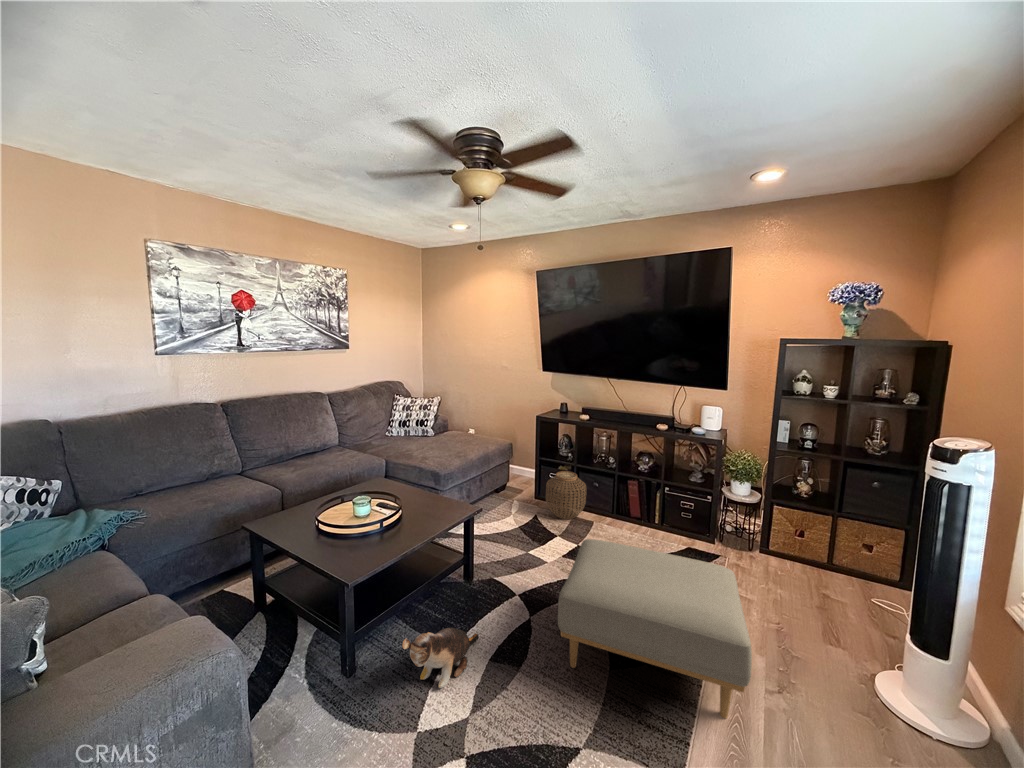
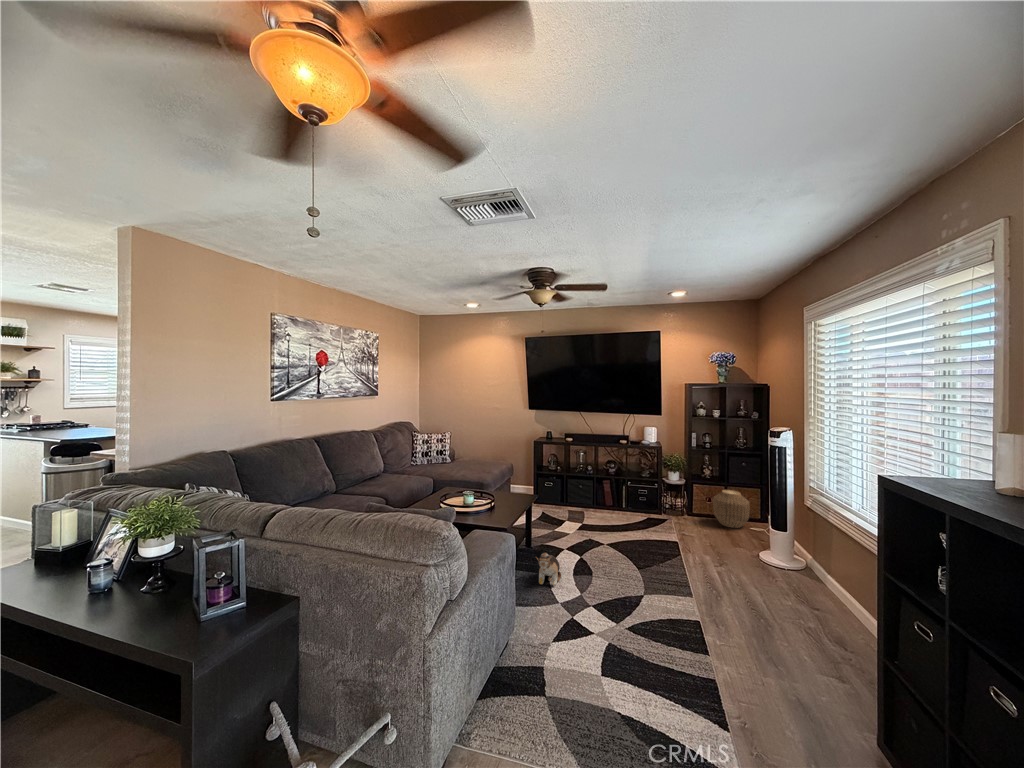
woven basket: present [546,471,587,519] -> present [713,490,750,528]
ottoman: present [558,539,752,719] -> none [603,503,709,576]

